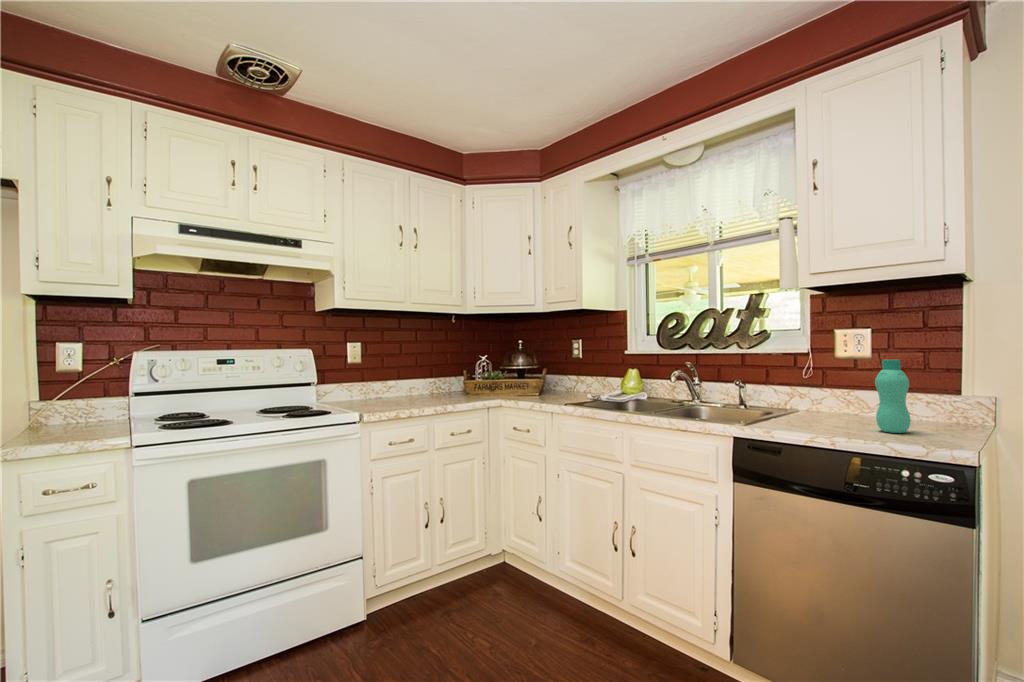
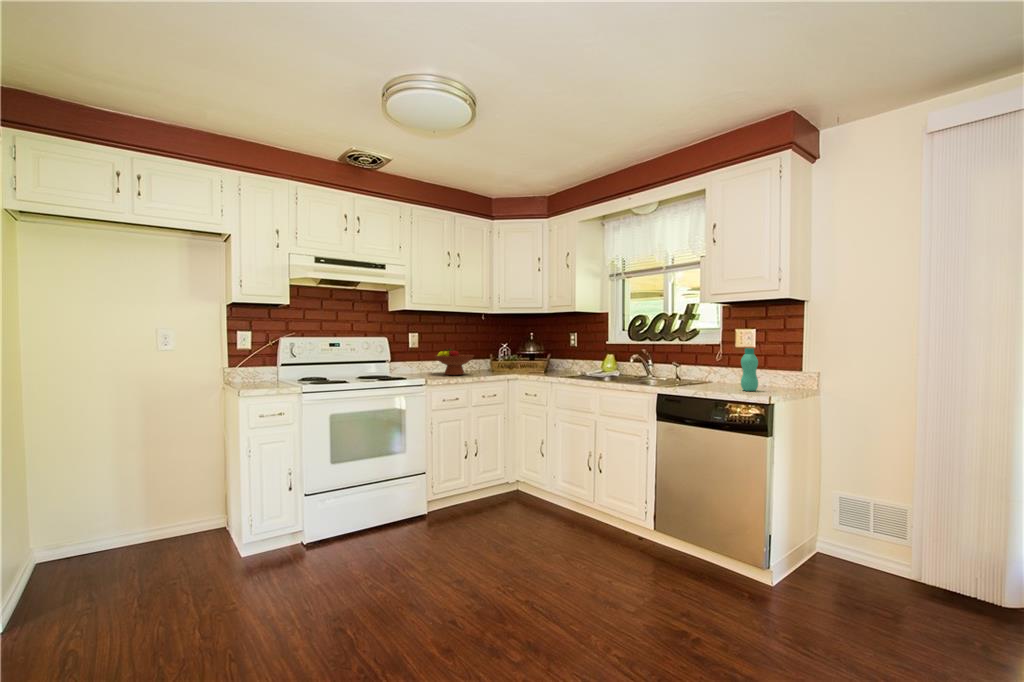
fruit bowl: none [382,363,440,402] -> present [435,348,474,375]

